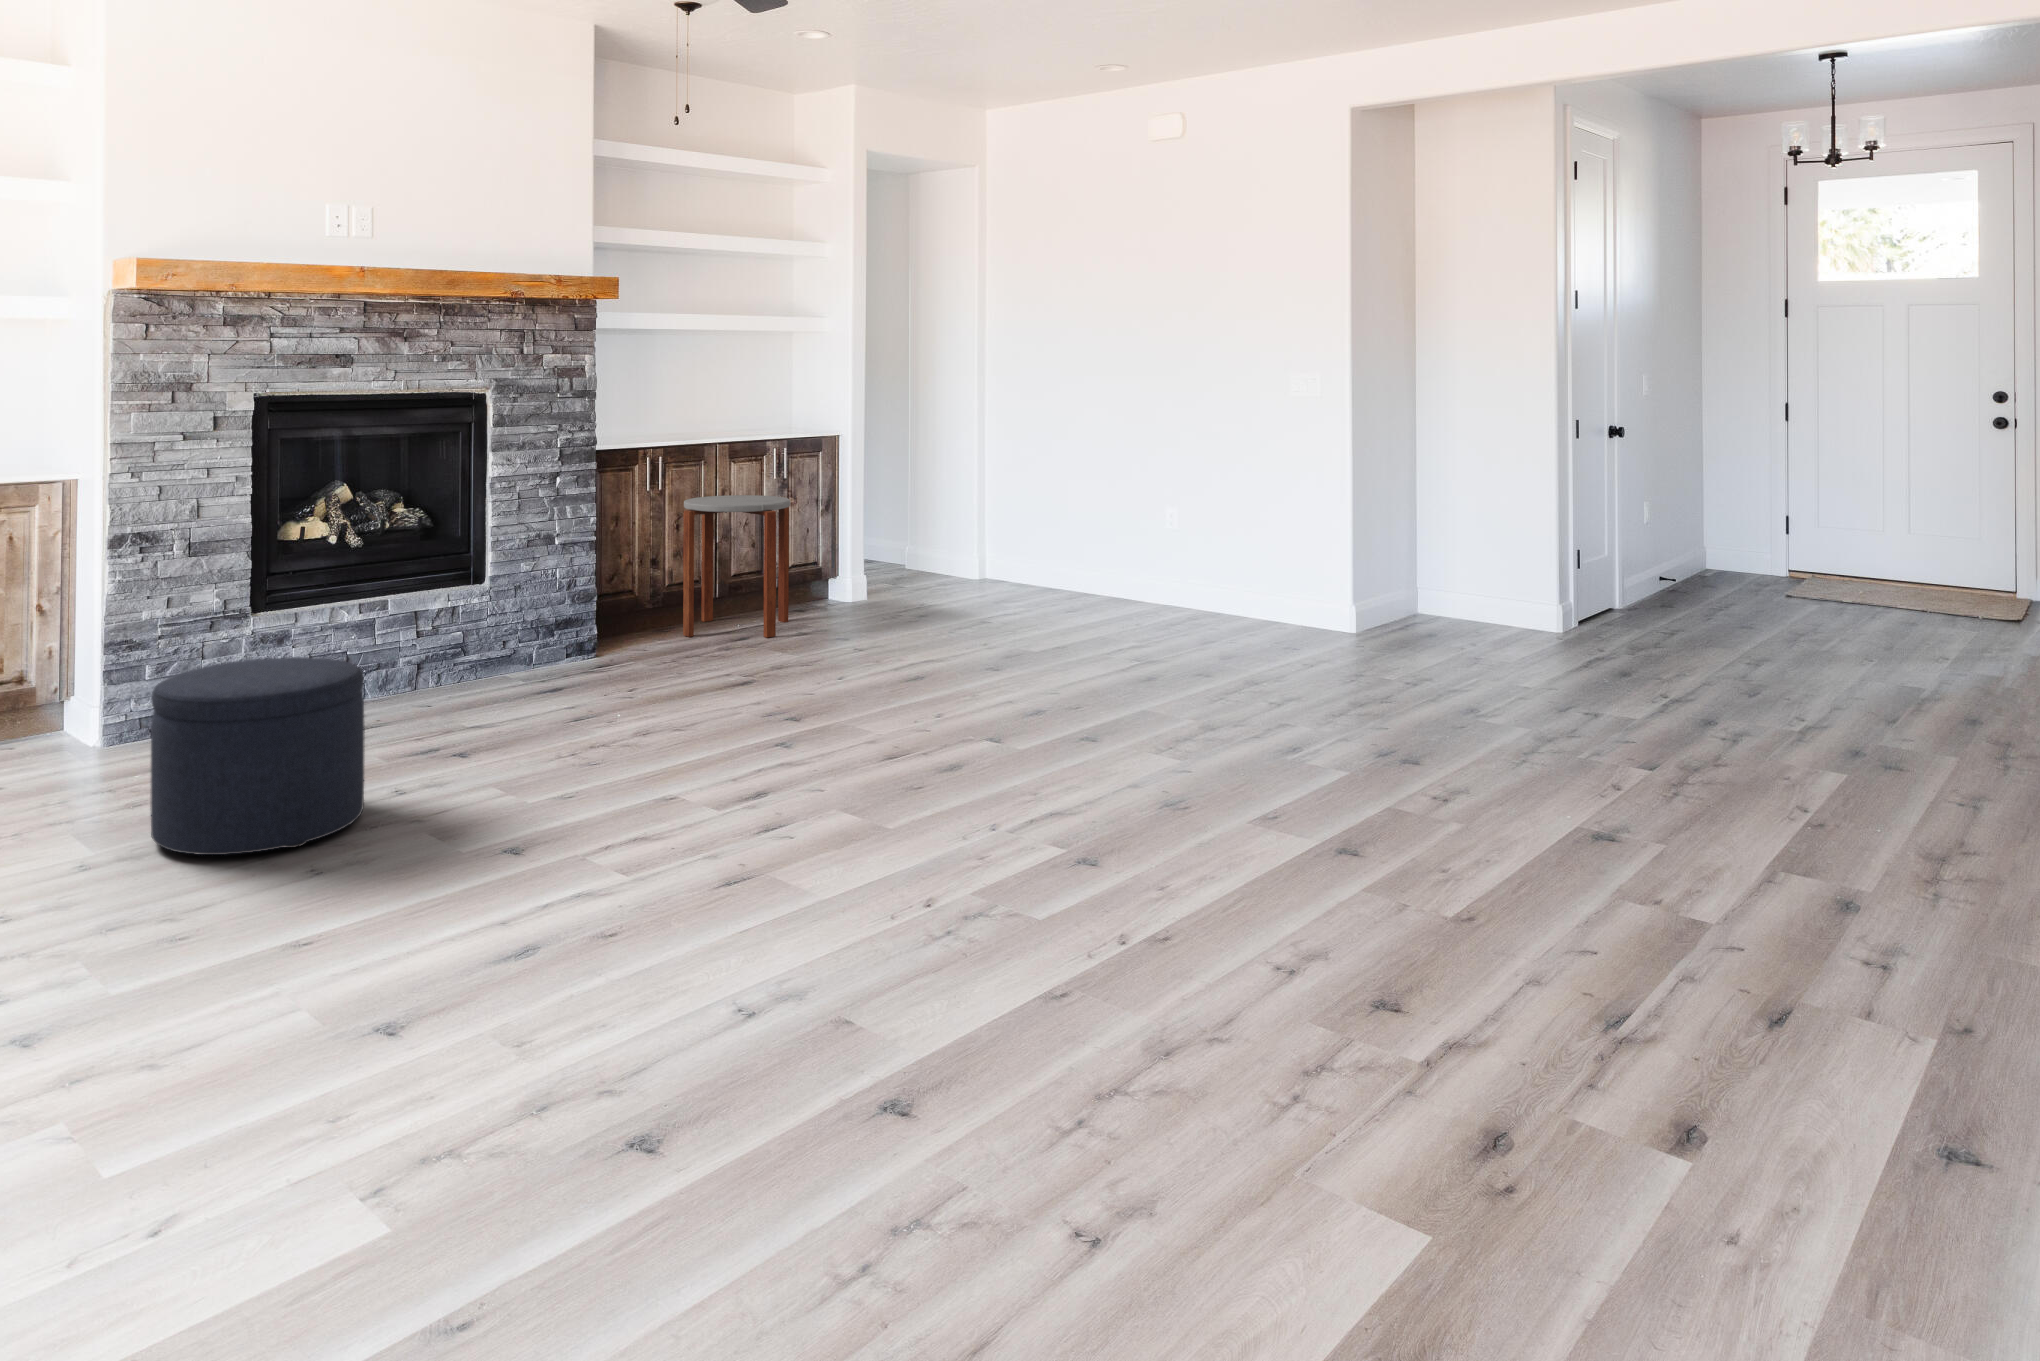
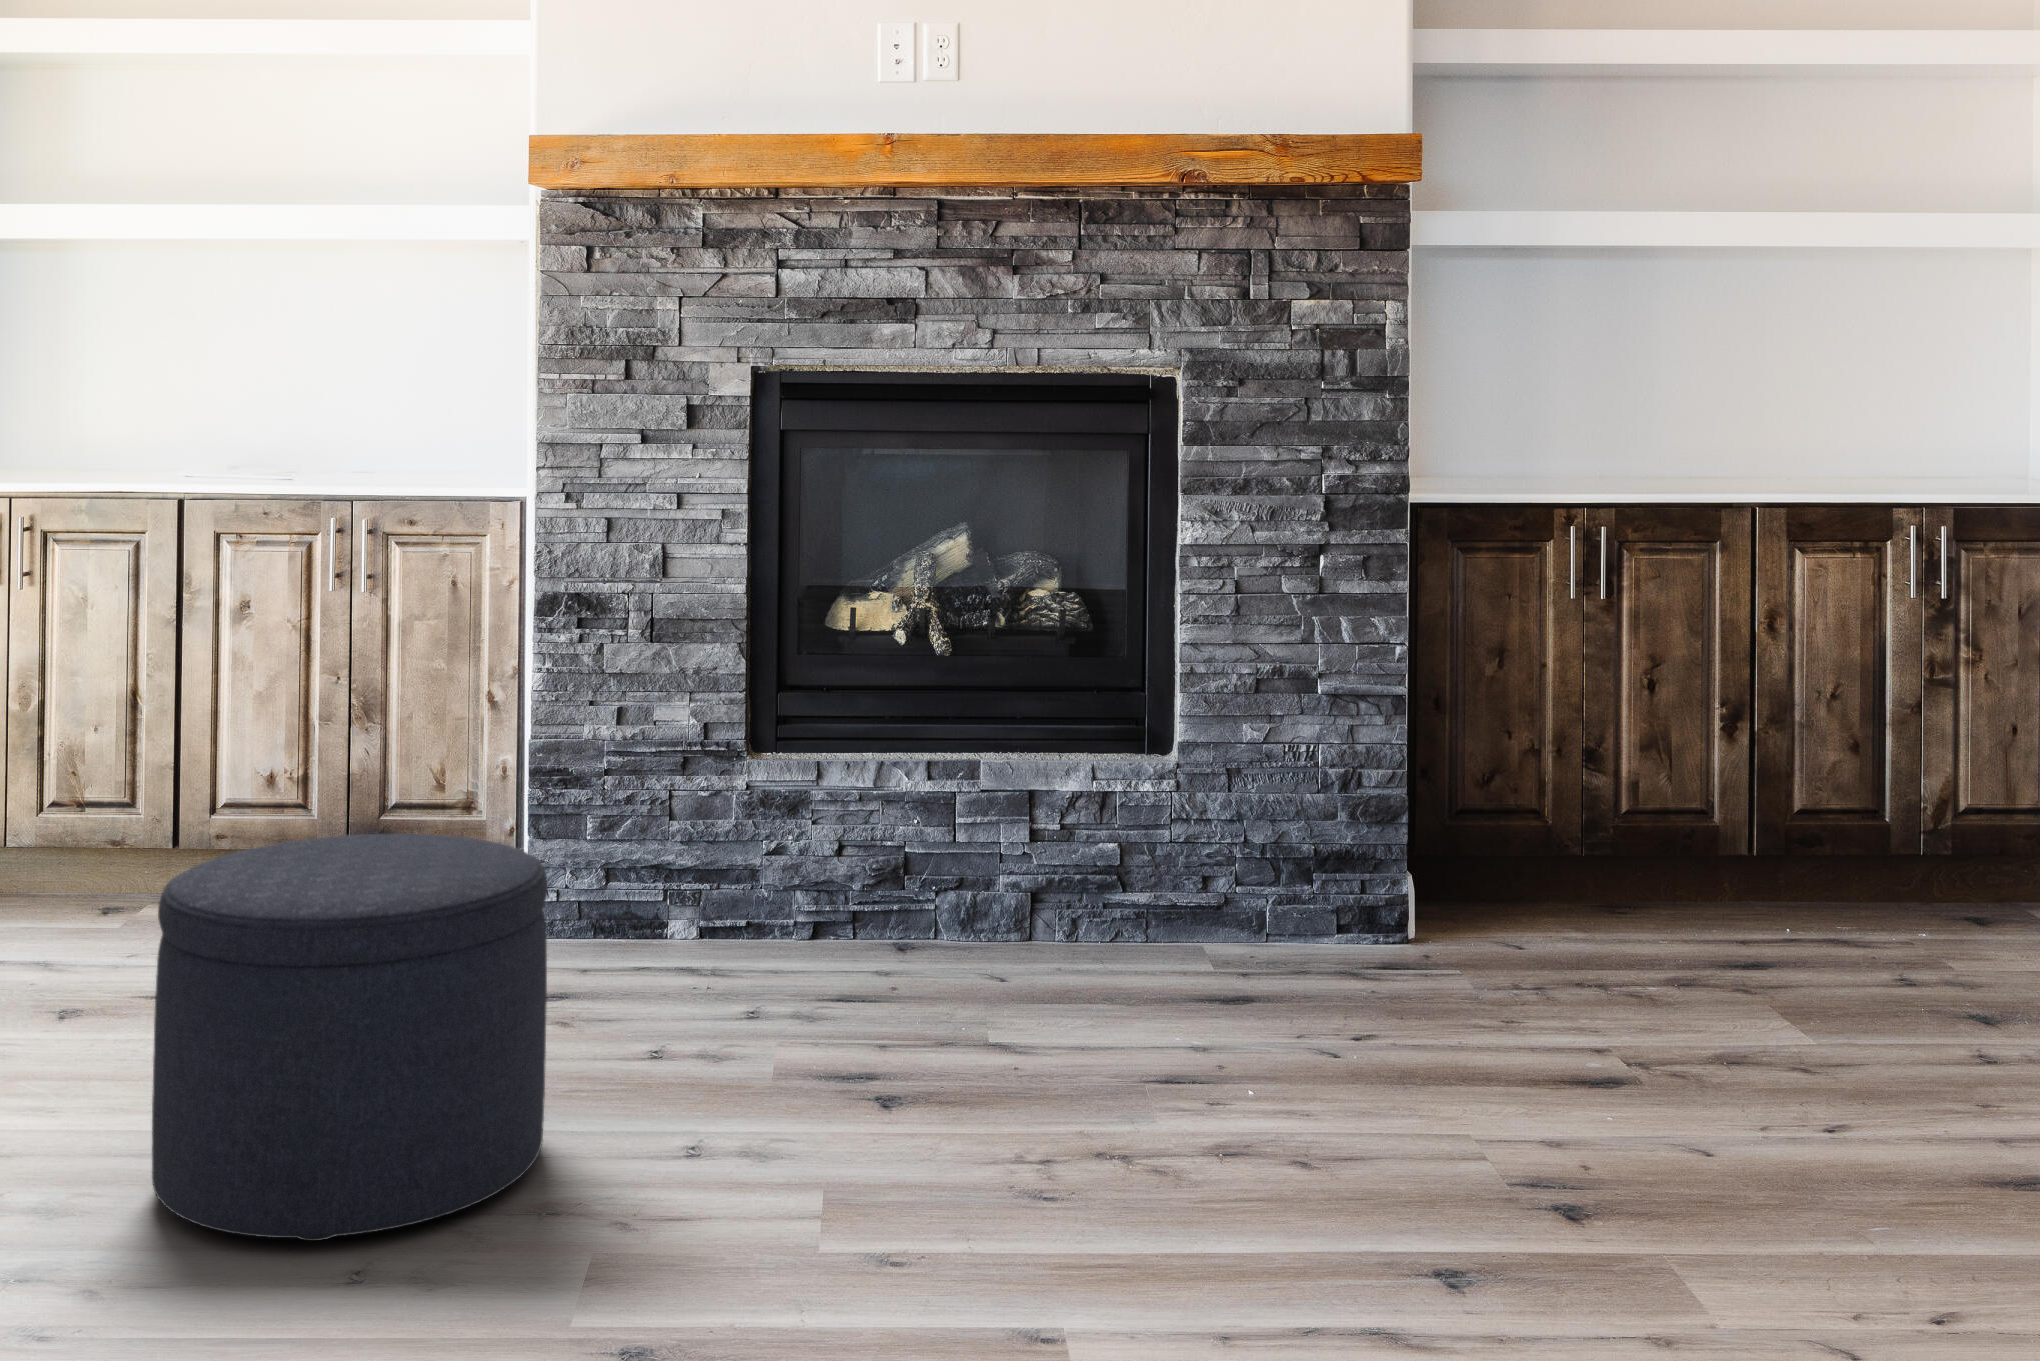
side table: present [683,495,790,638] -> none [1645,623,1923,962]

